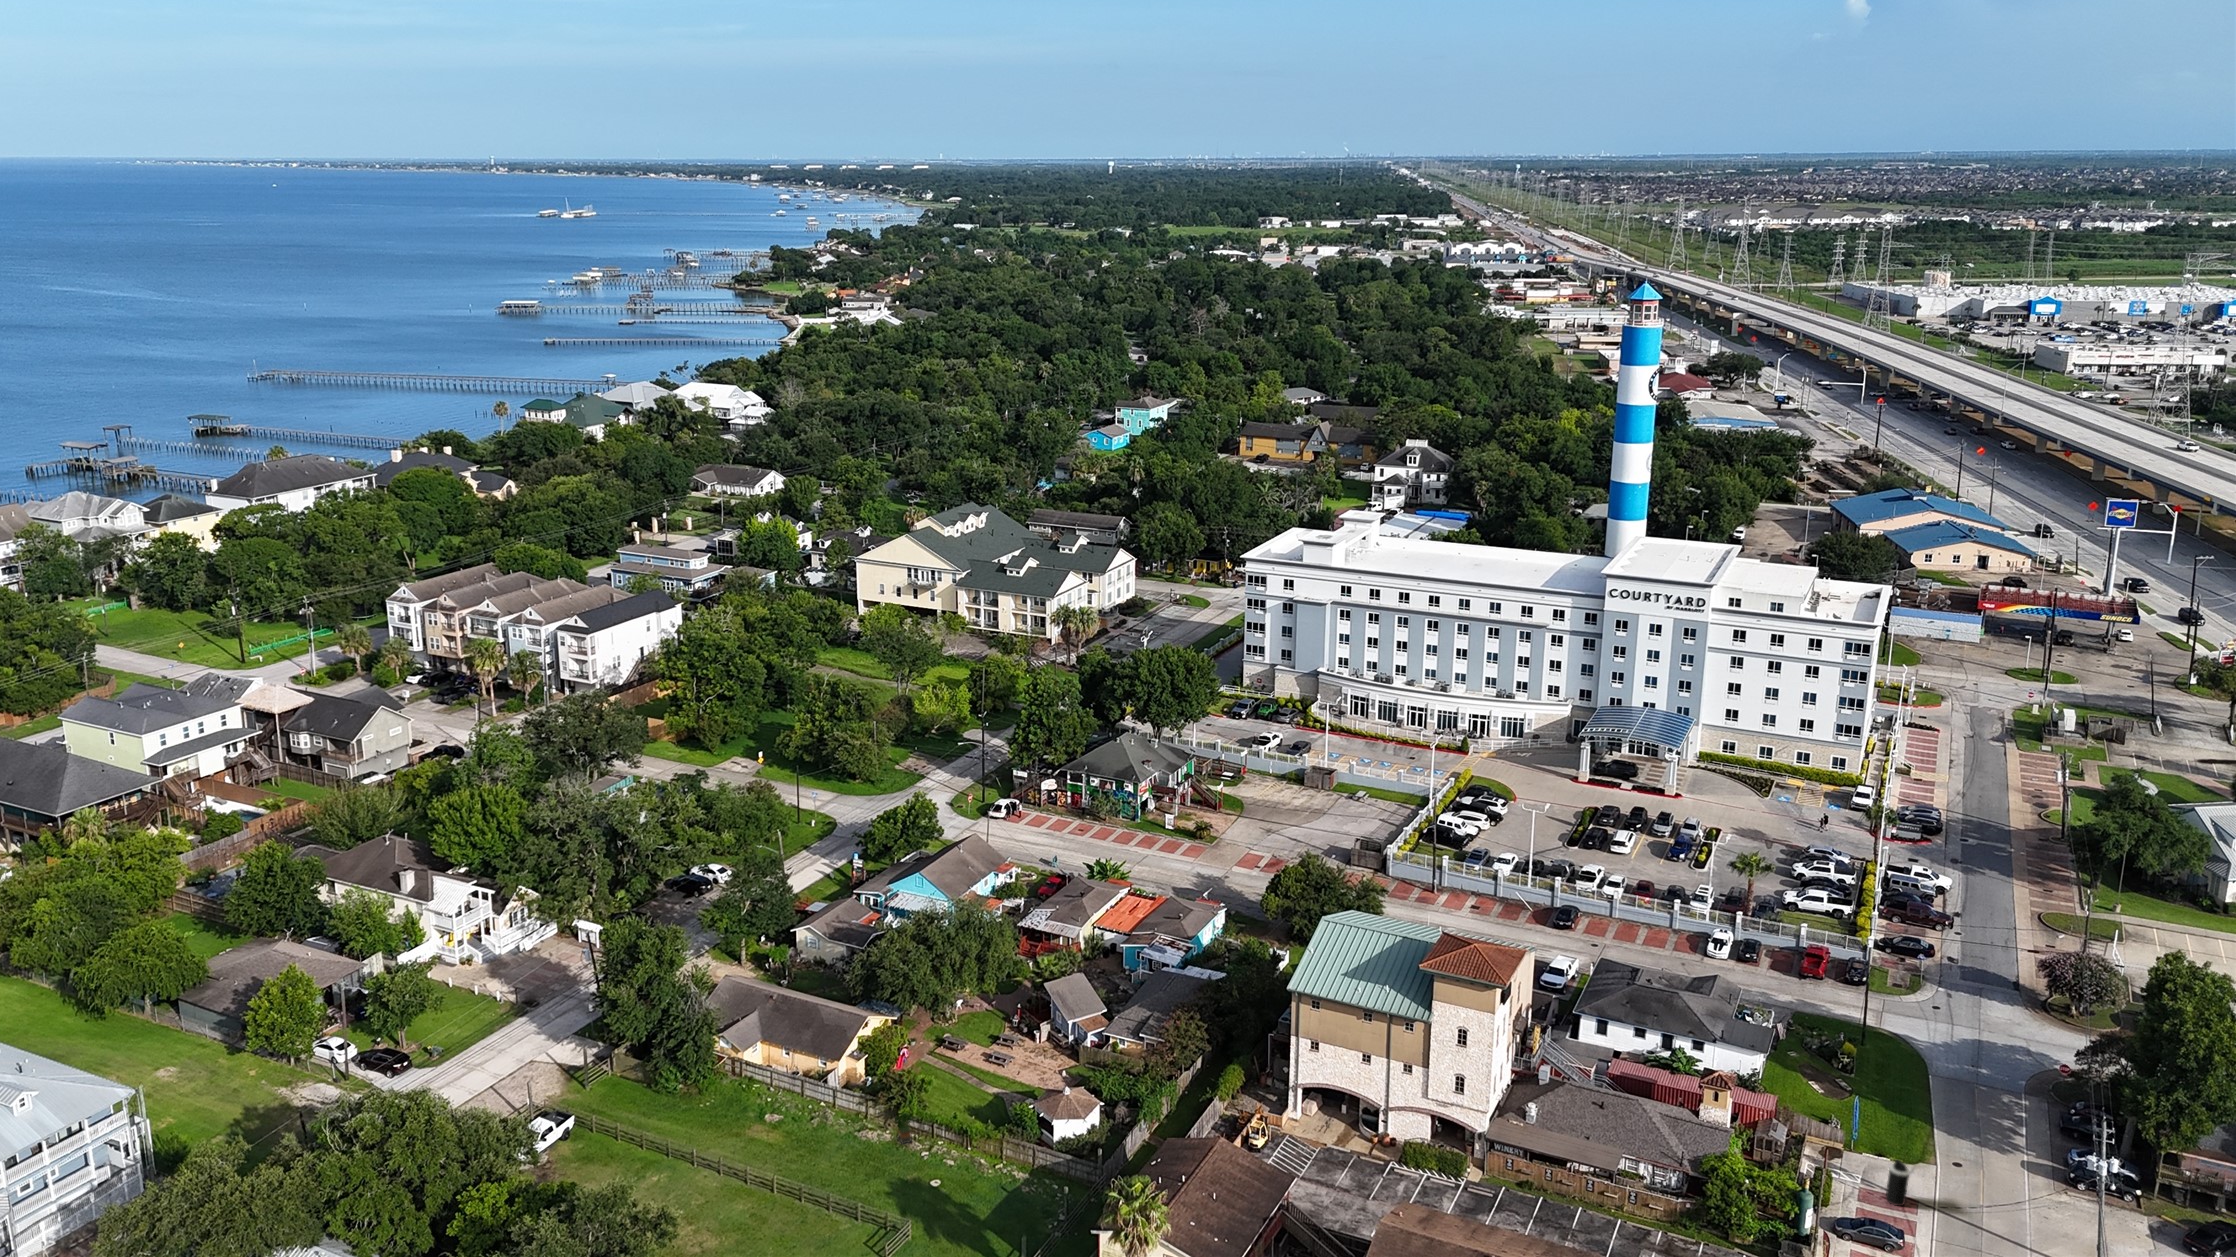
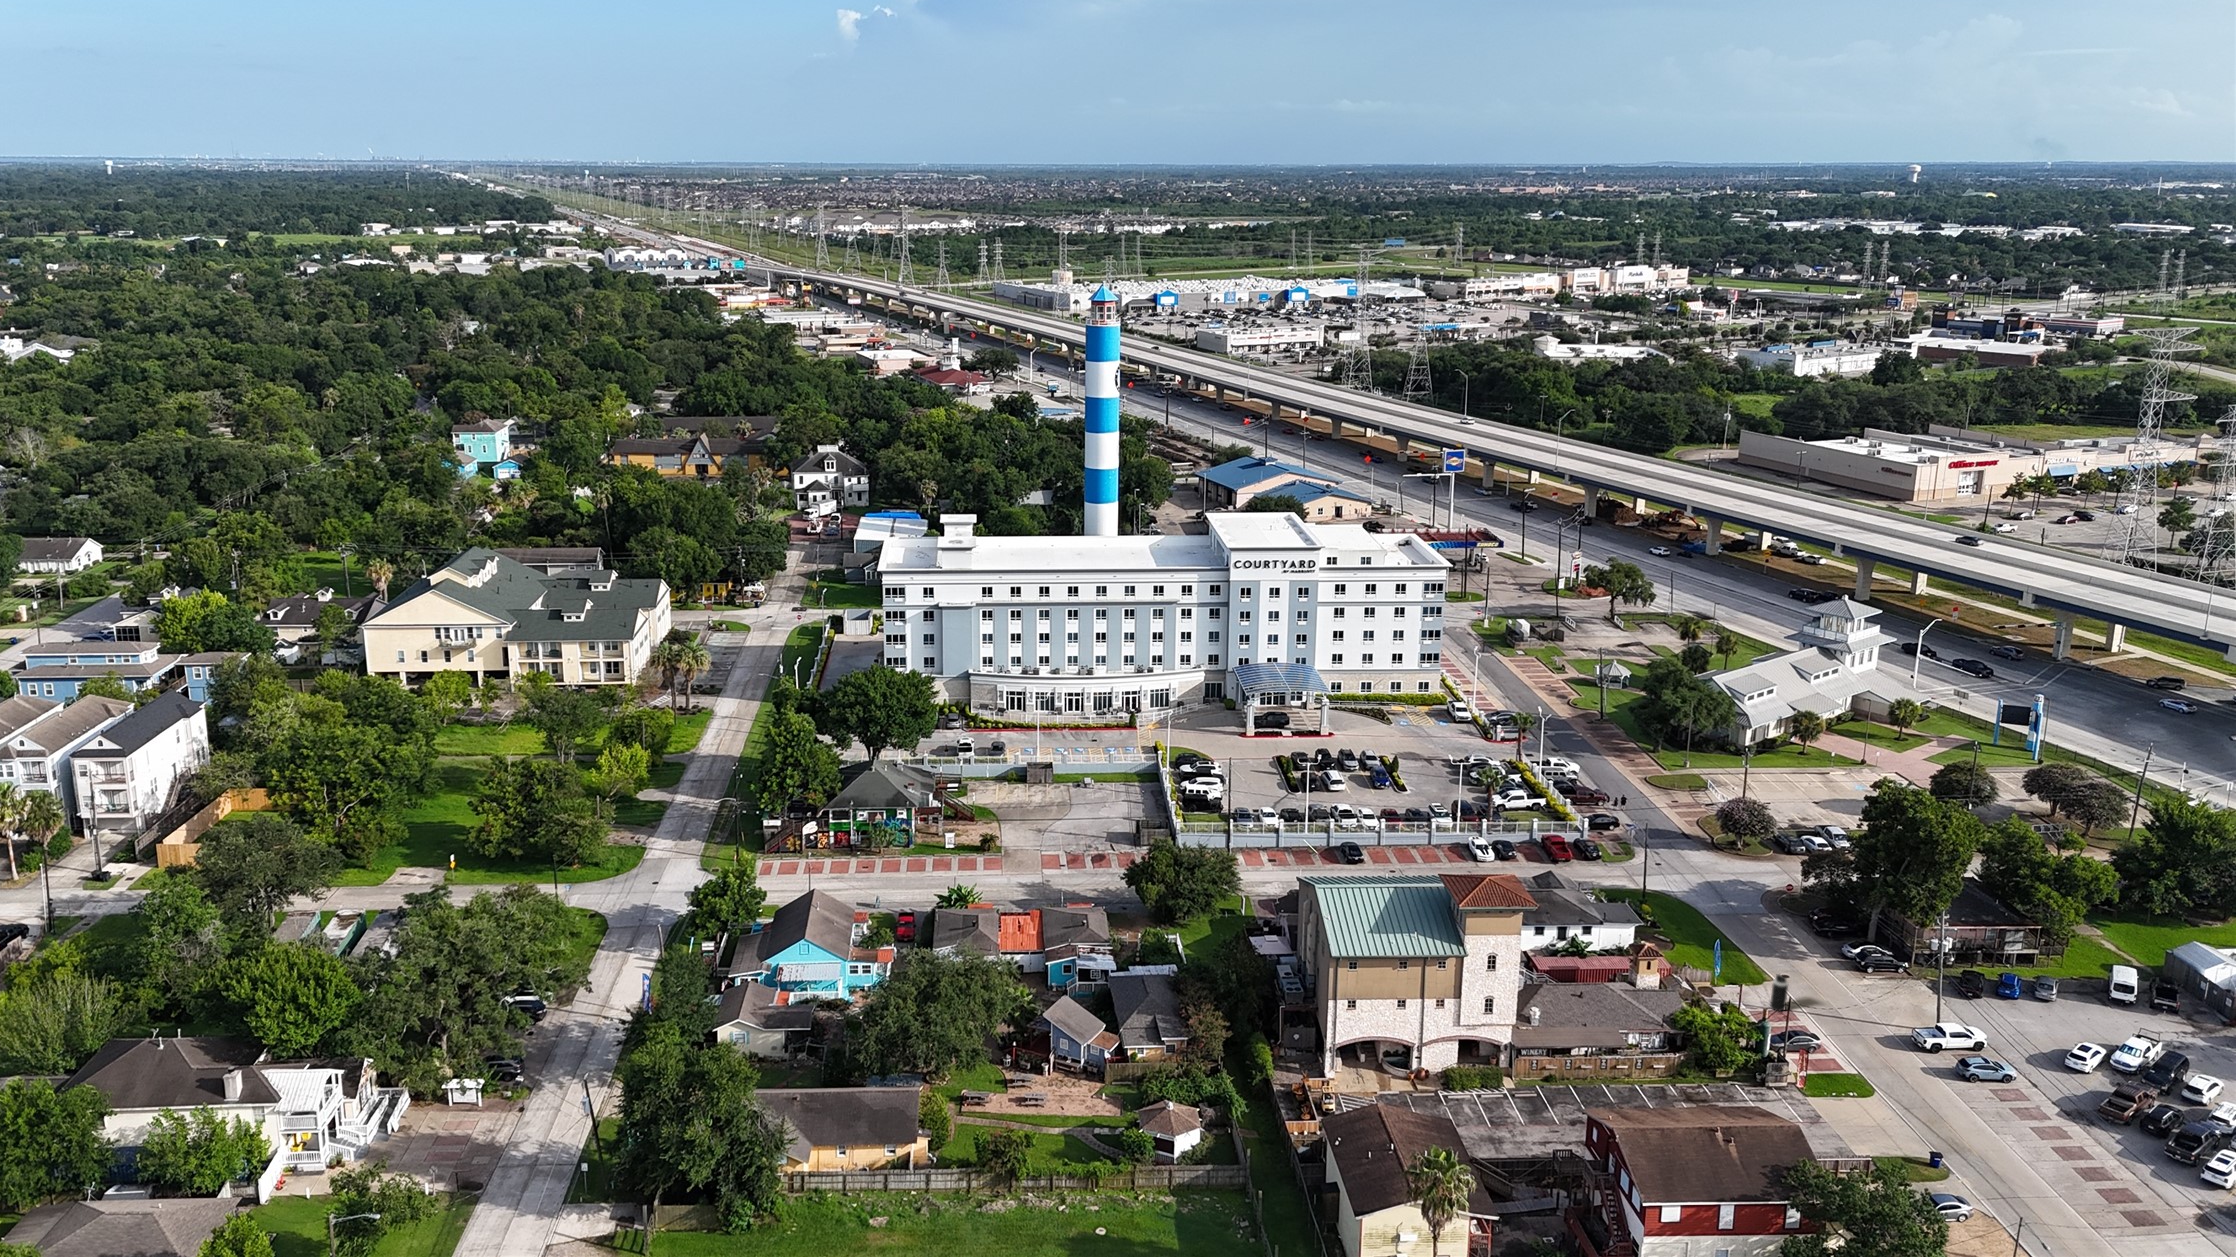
potted tree: present [895,1113,912,1144] -> none [1025,1187,1046,1223]

